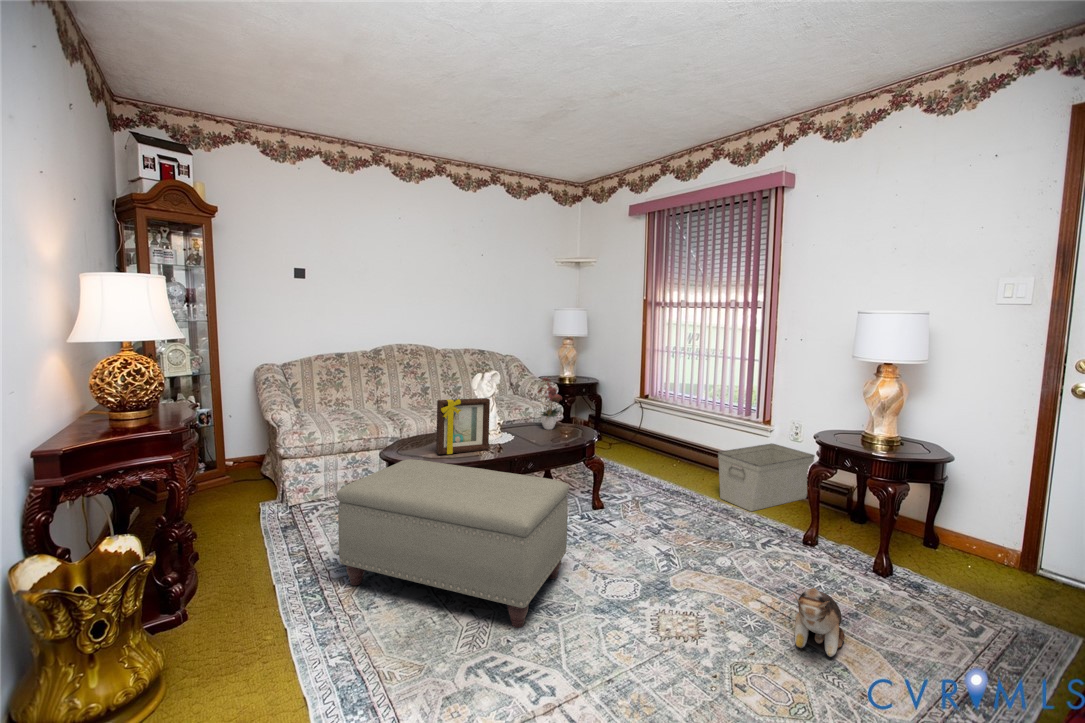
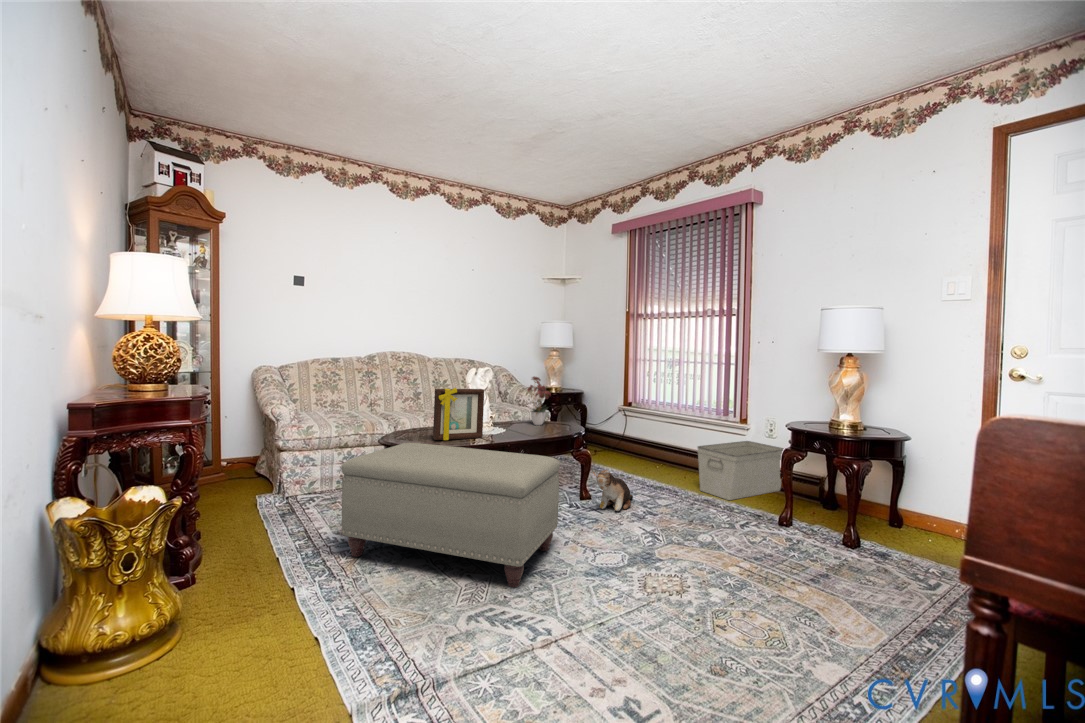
plush toy: present [793,588,845,656] -> present [593,470,633,511]

